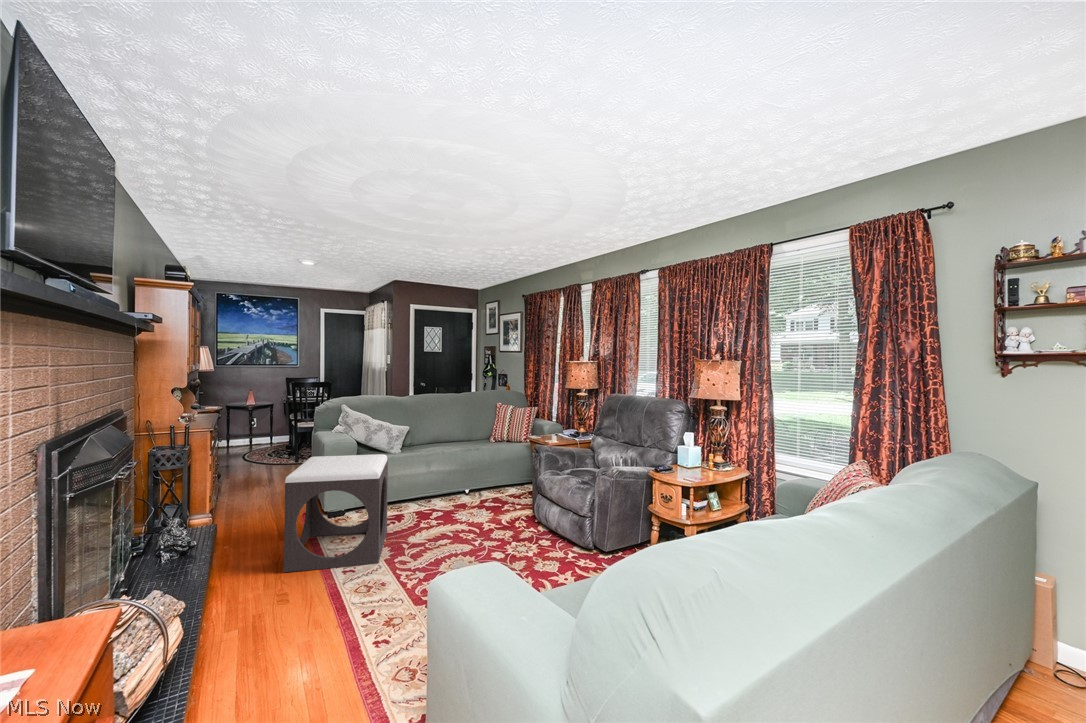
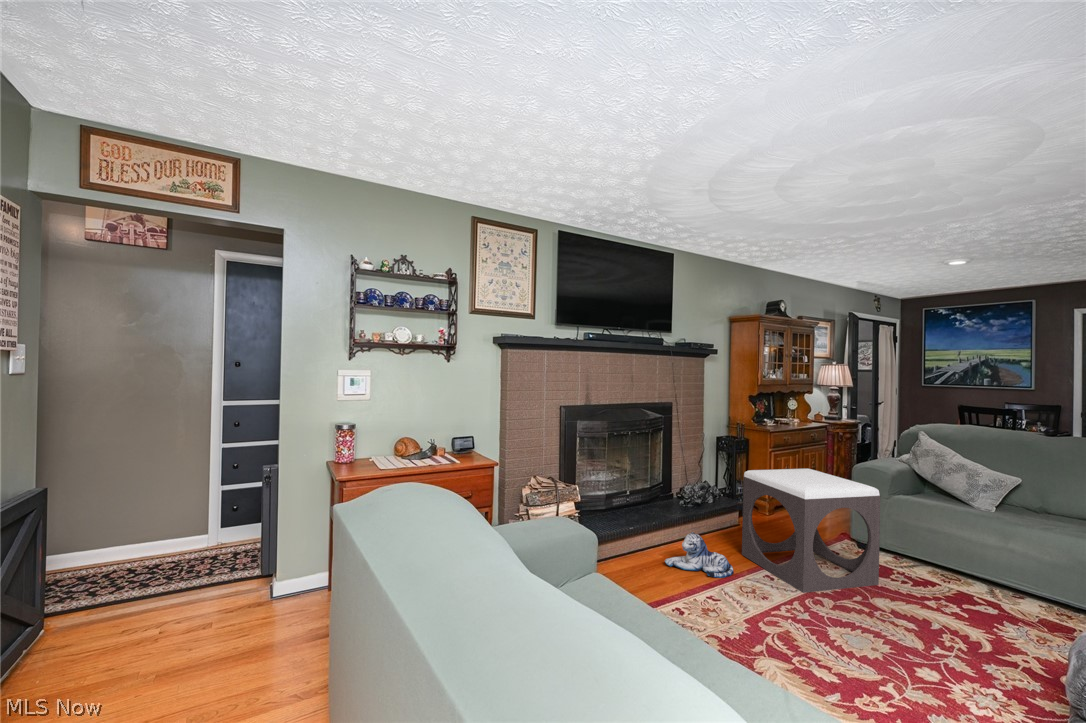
plush toy: none [253,567,322,628] -> present [665,532,734,578]

